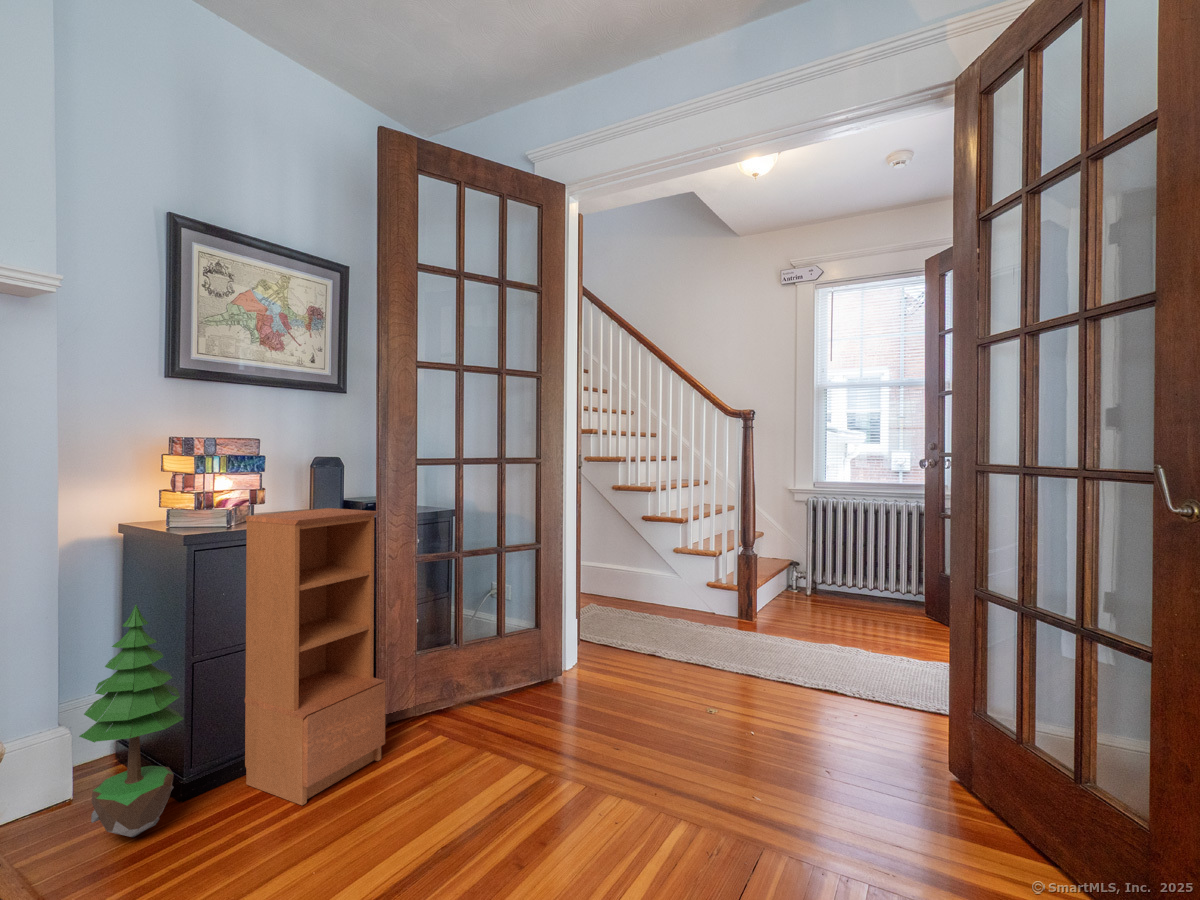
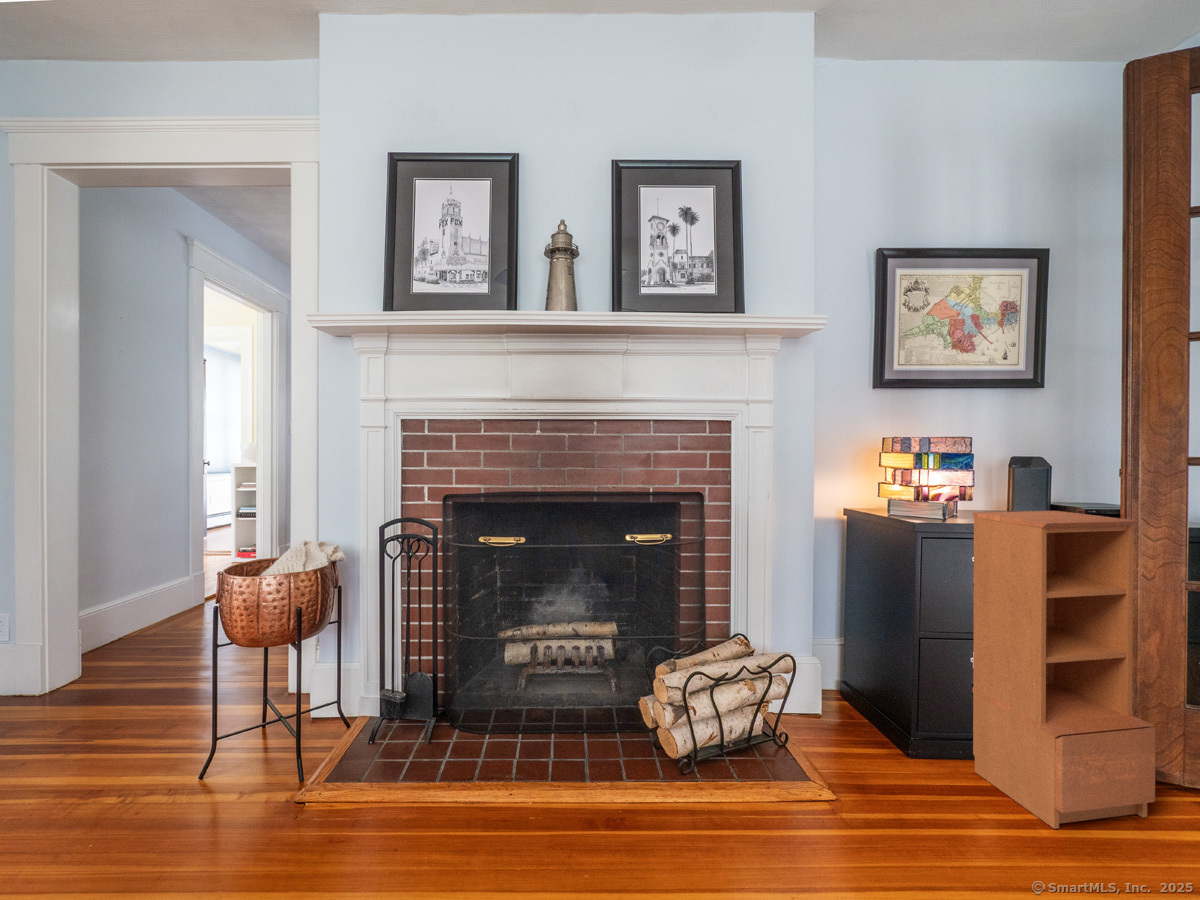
potted tree: present [79,605,183,837] -> none [846,580,927,777]

